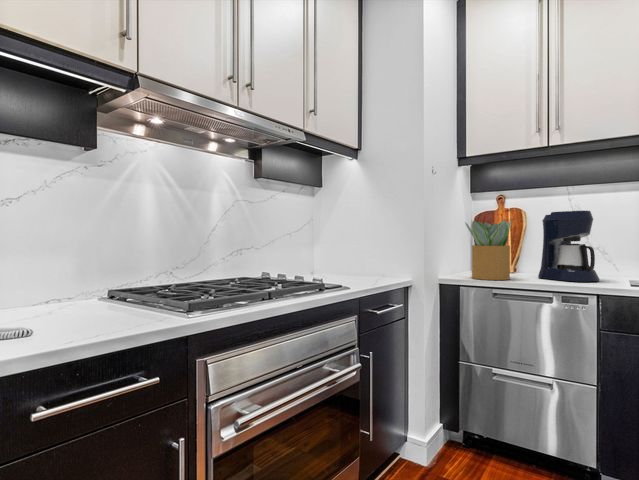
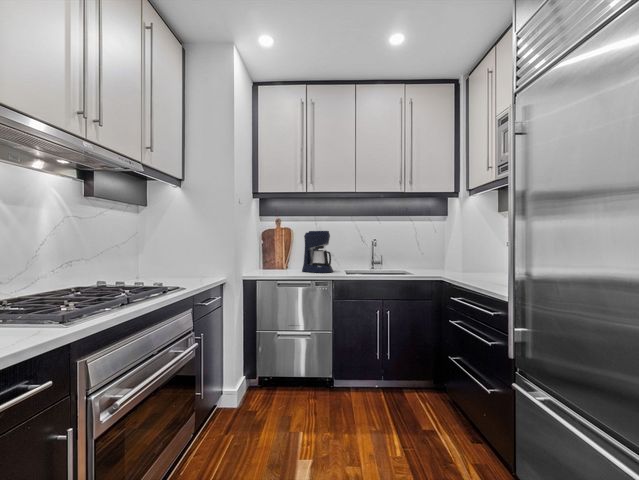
potted plant: present [466,220,511,280] -> none [259,235,287,275]

